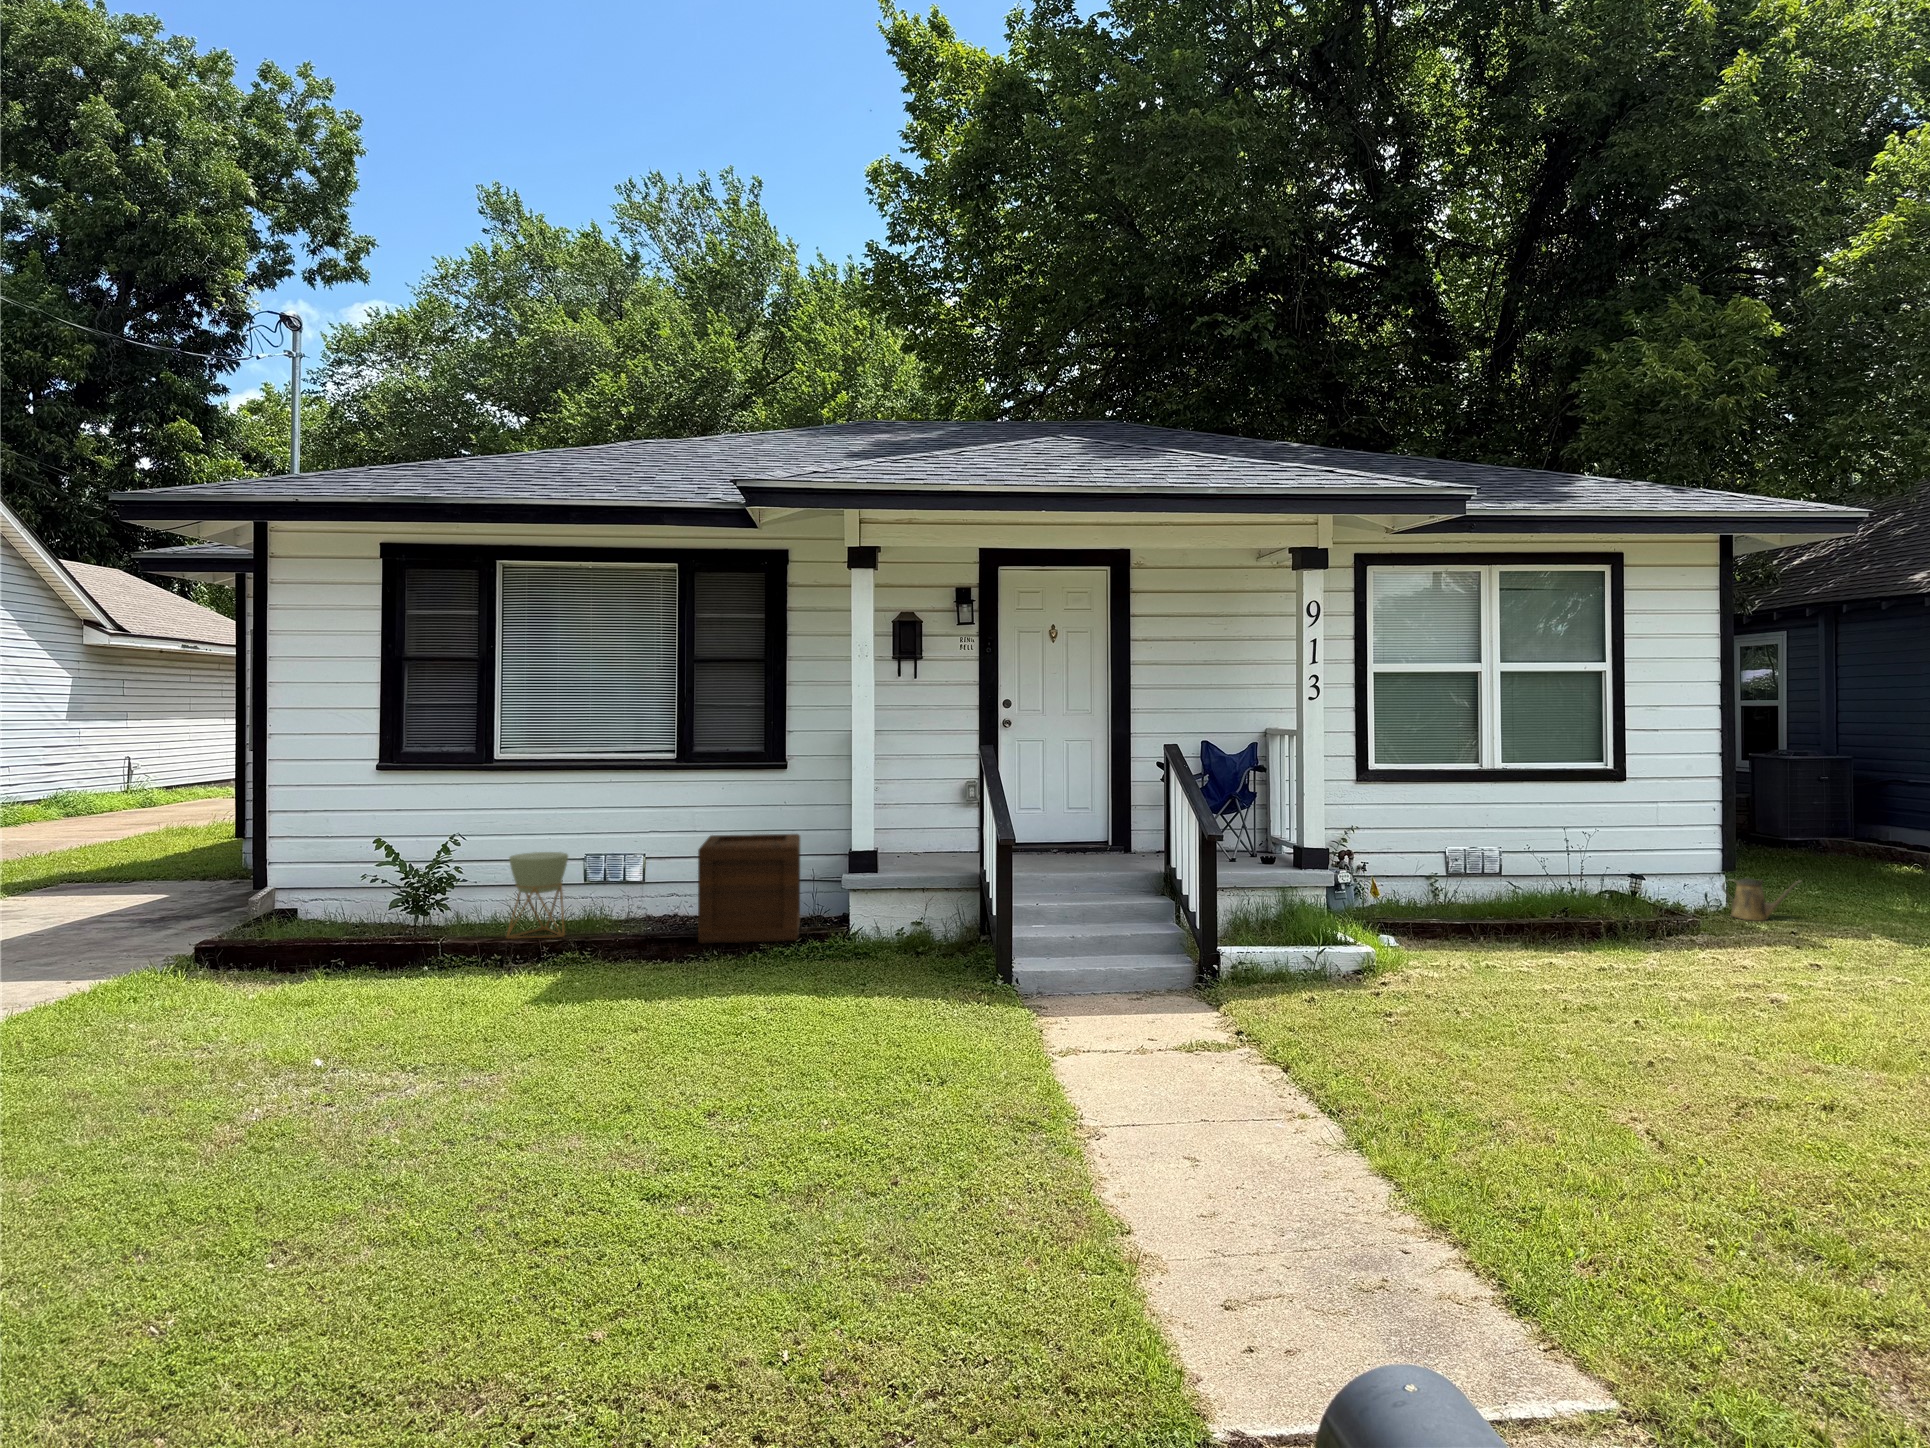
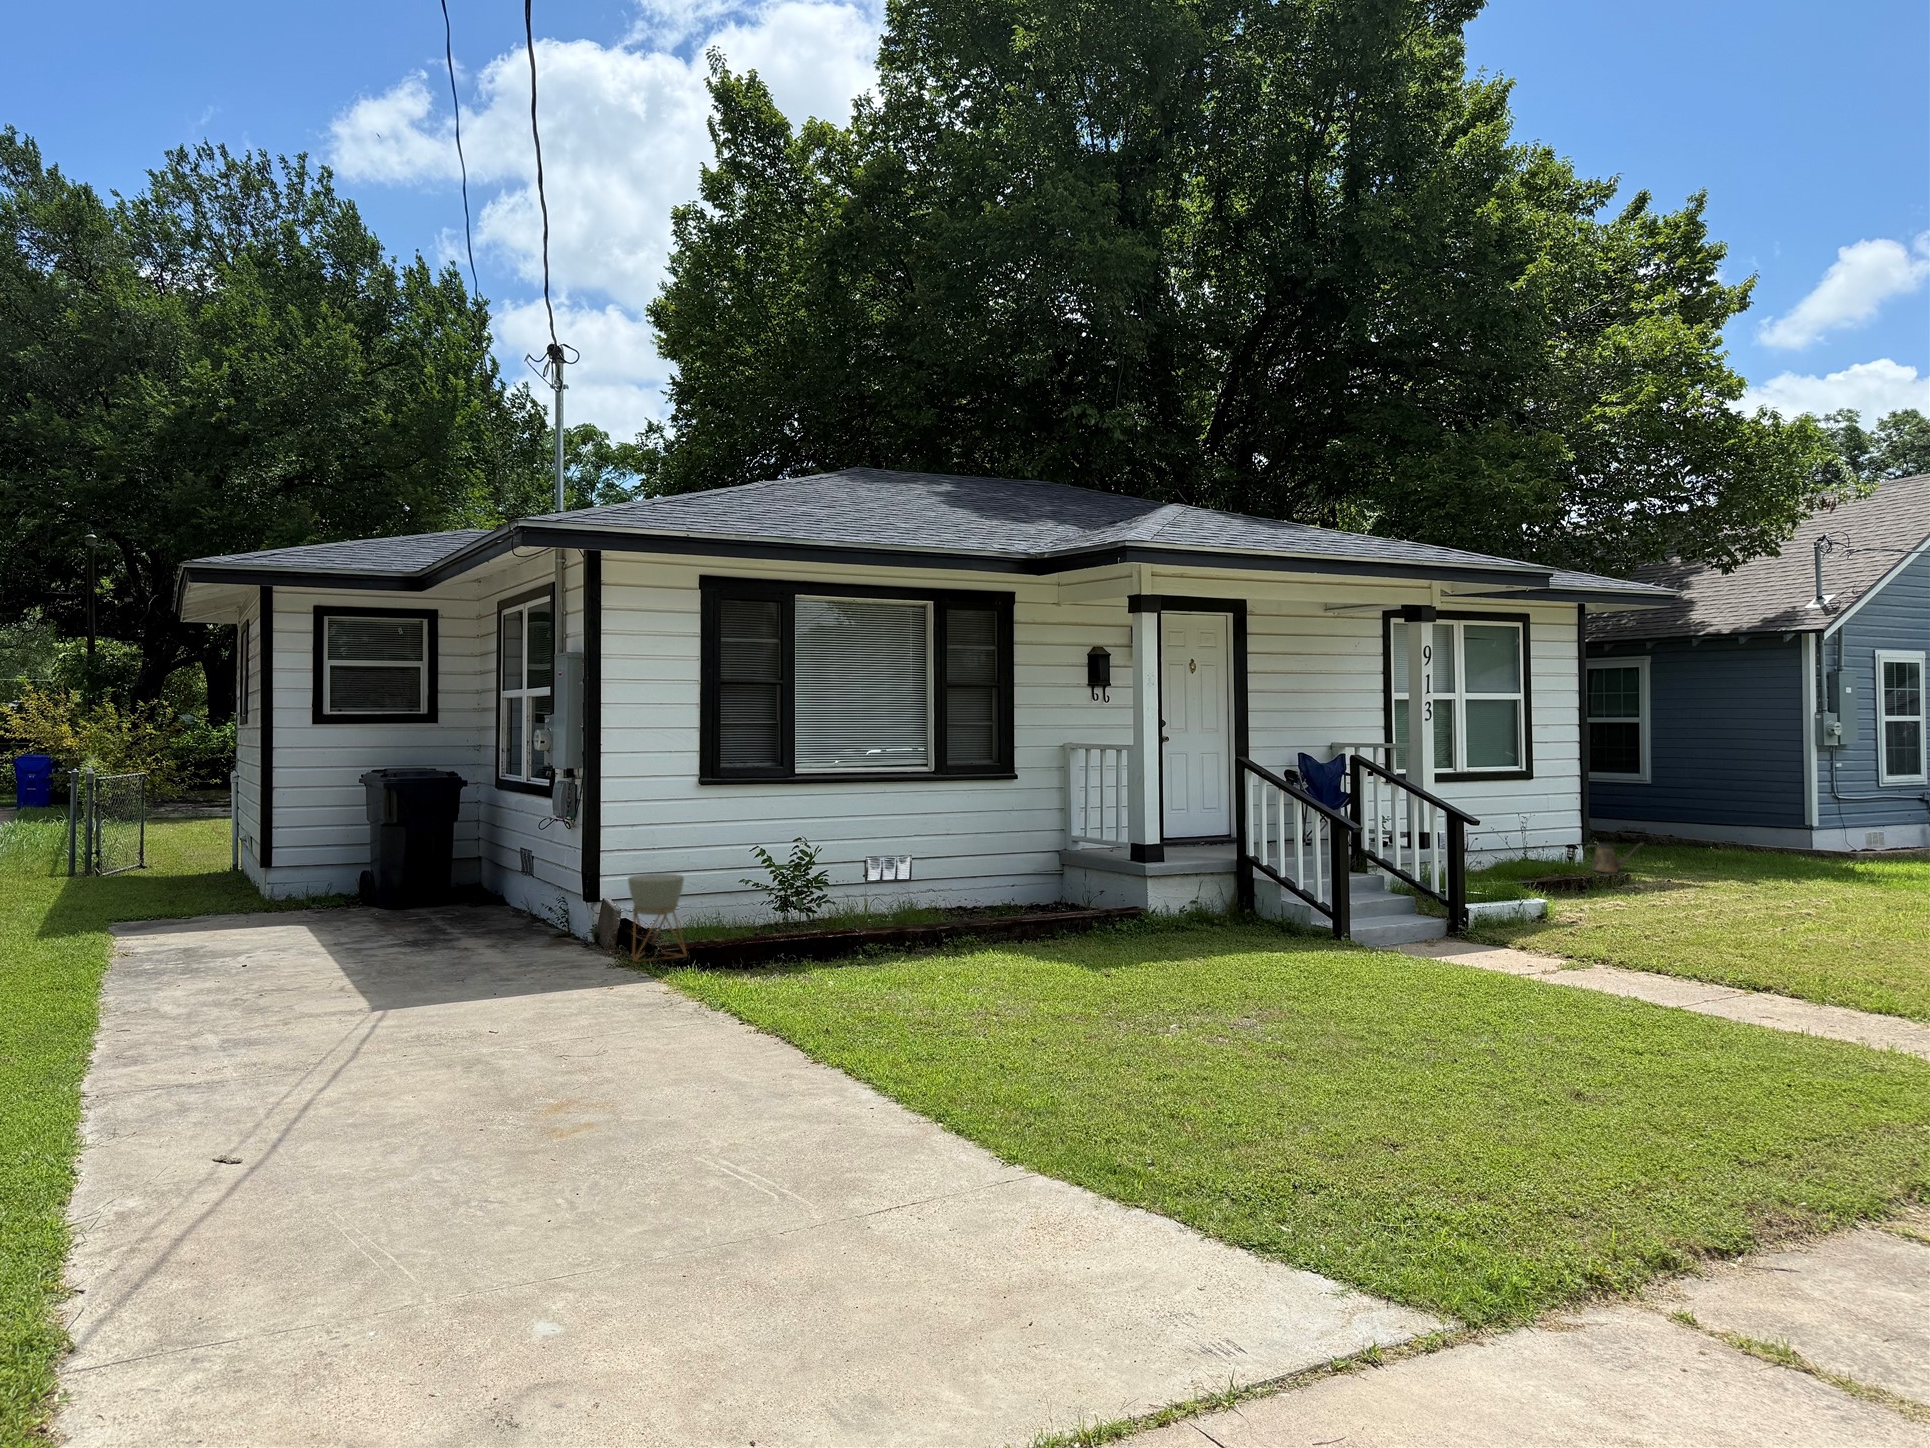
wooden crate: present [698,834,800,944] -> none [970,837,1085,934]
planter: present [507,852,568,939] -> present [628,874,687,962]

